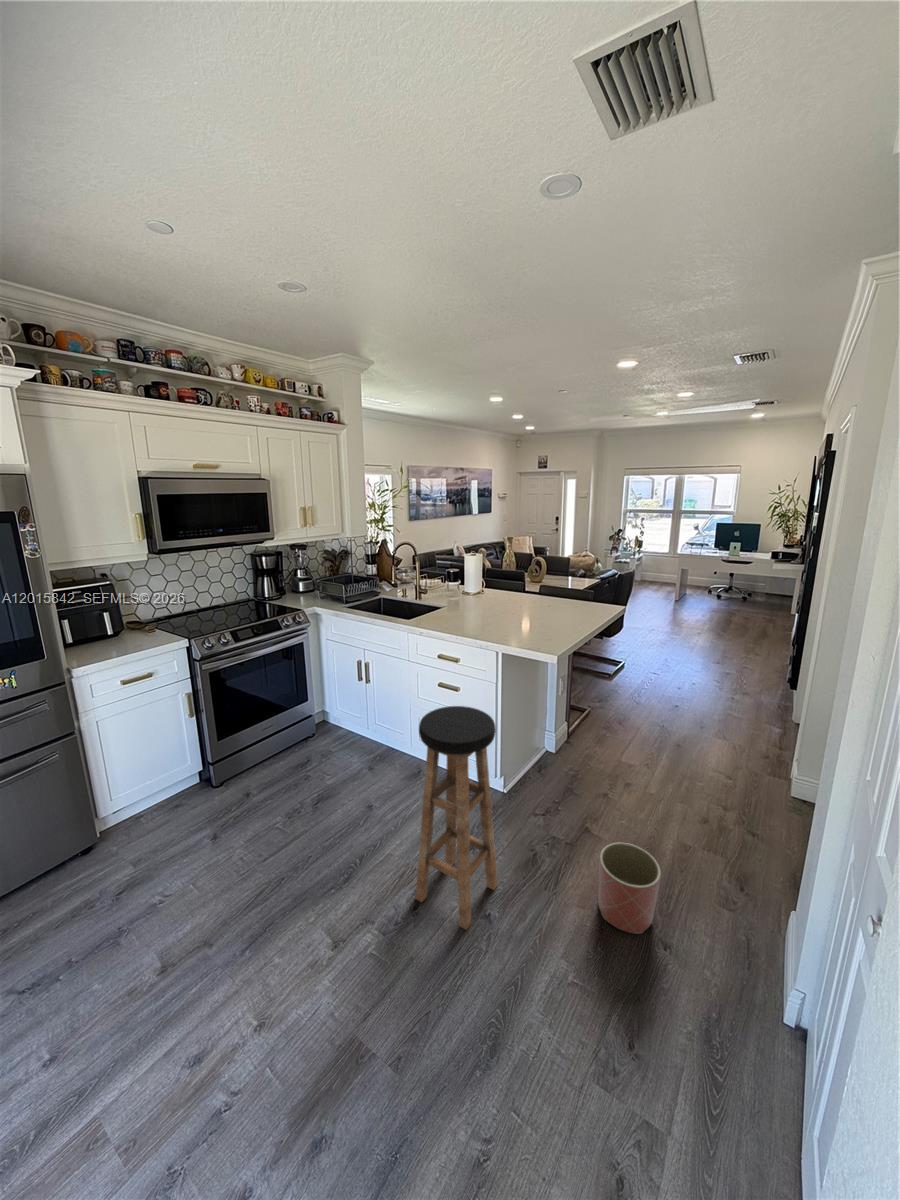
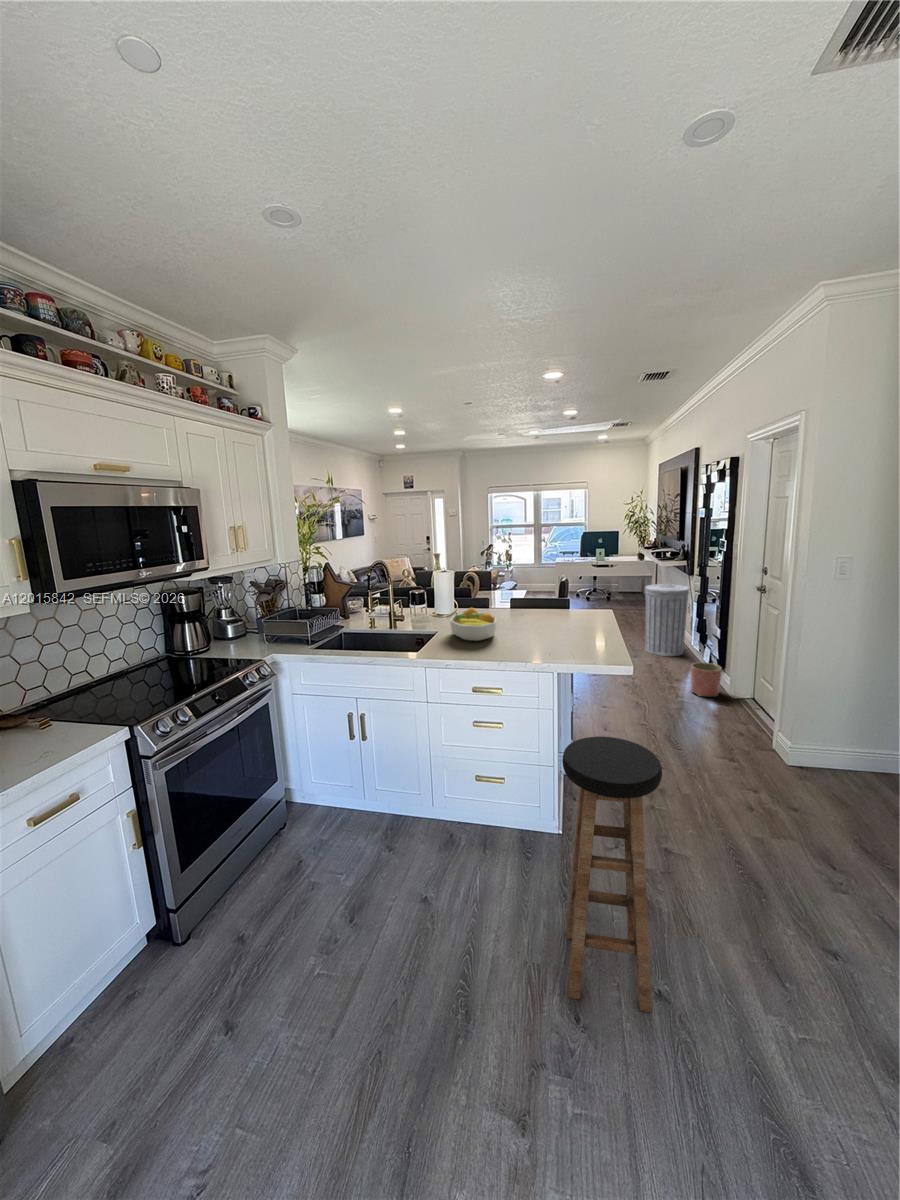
fruit bowl: none [445,589,486,619] -> present [450,608,496,641]
trash can: none [735,589,796,671] -> present [645,584,689,656]
planter: present [598,842,661,934] -> present [691,662,722,696]

